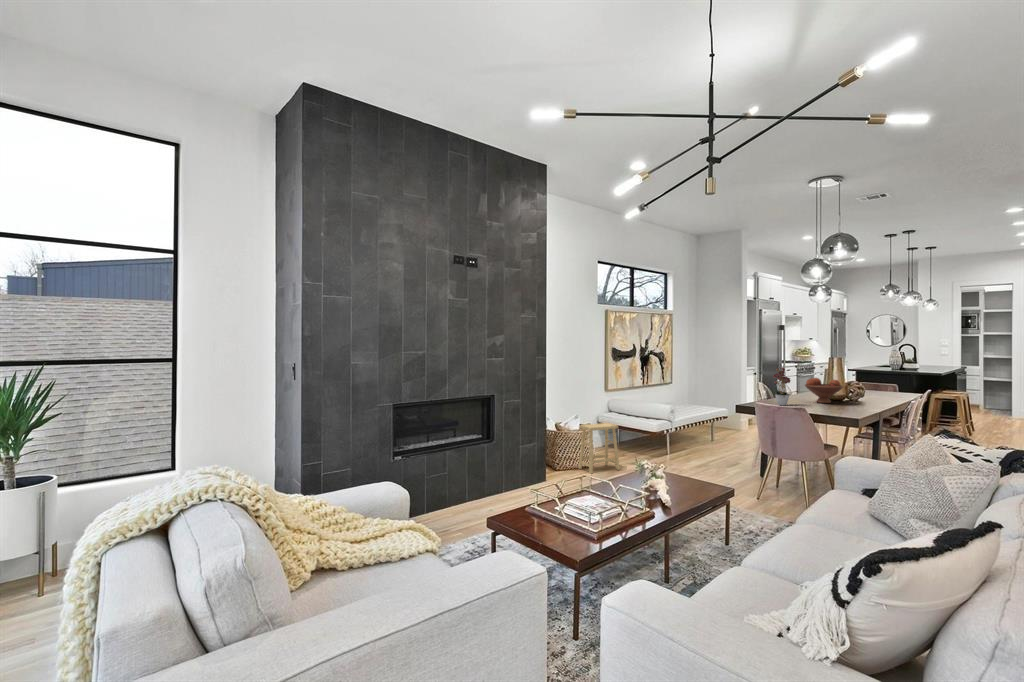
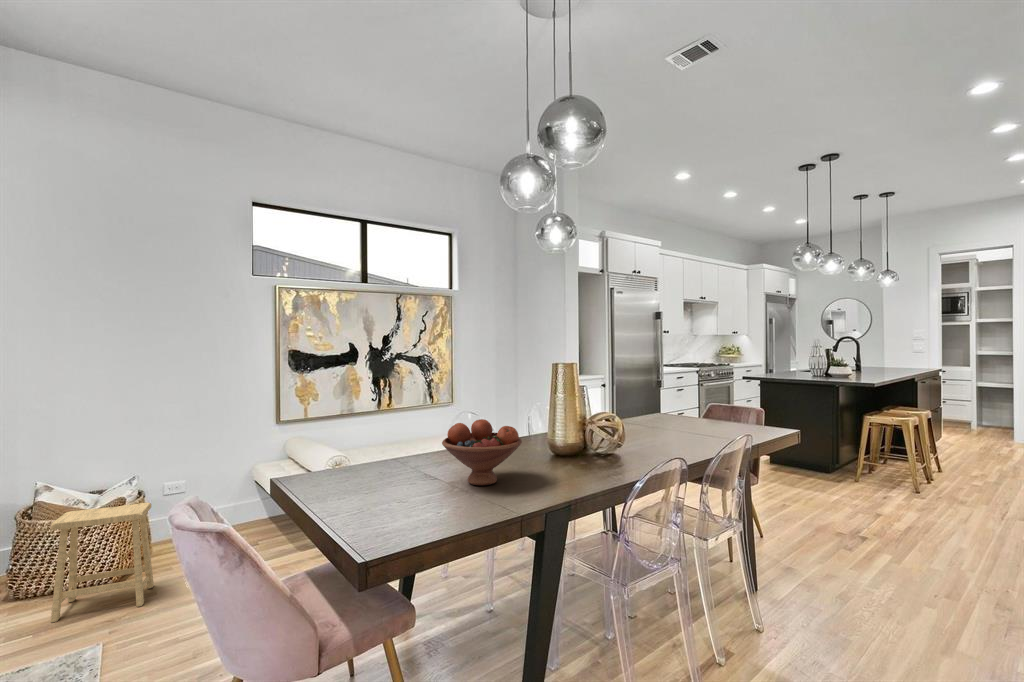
flower arrangement: present [773,368,791,405] -> none [323,396,387,497]

